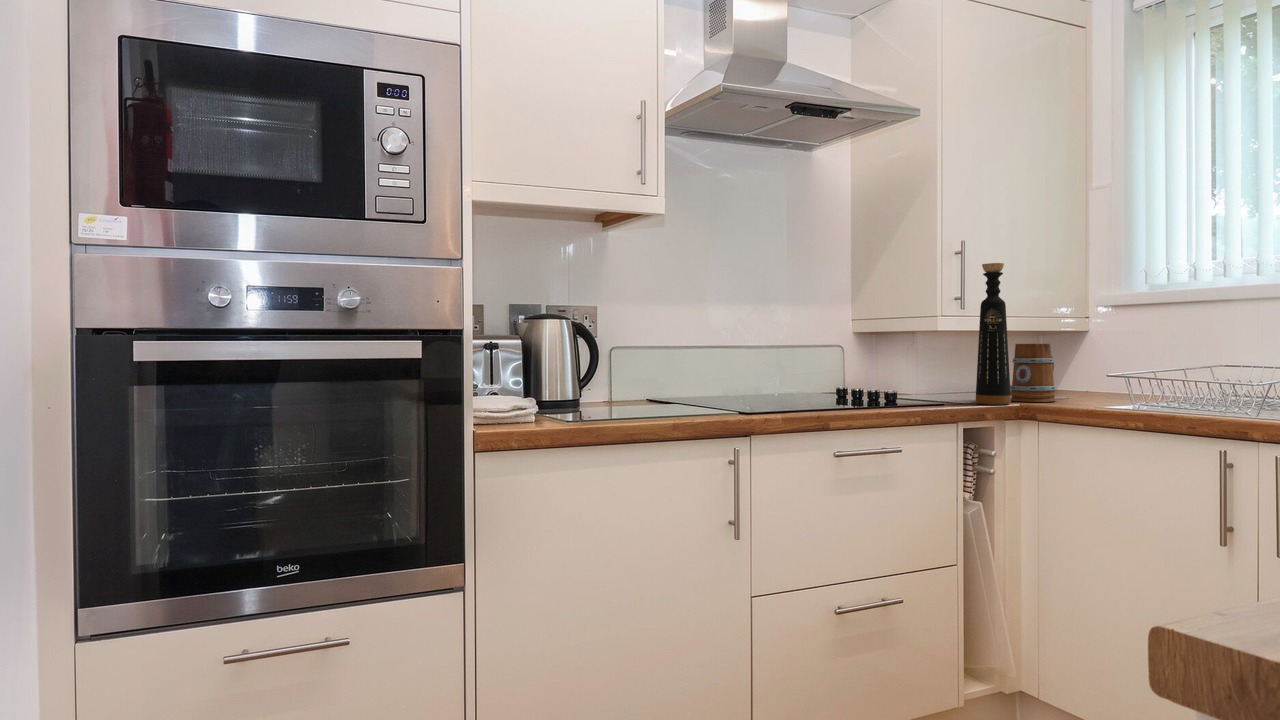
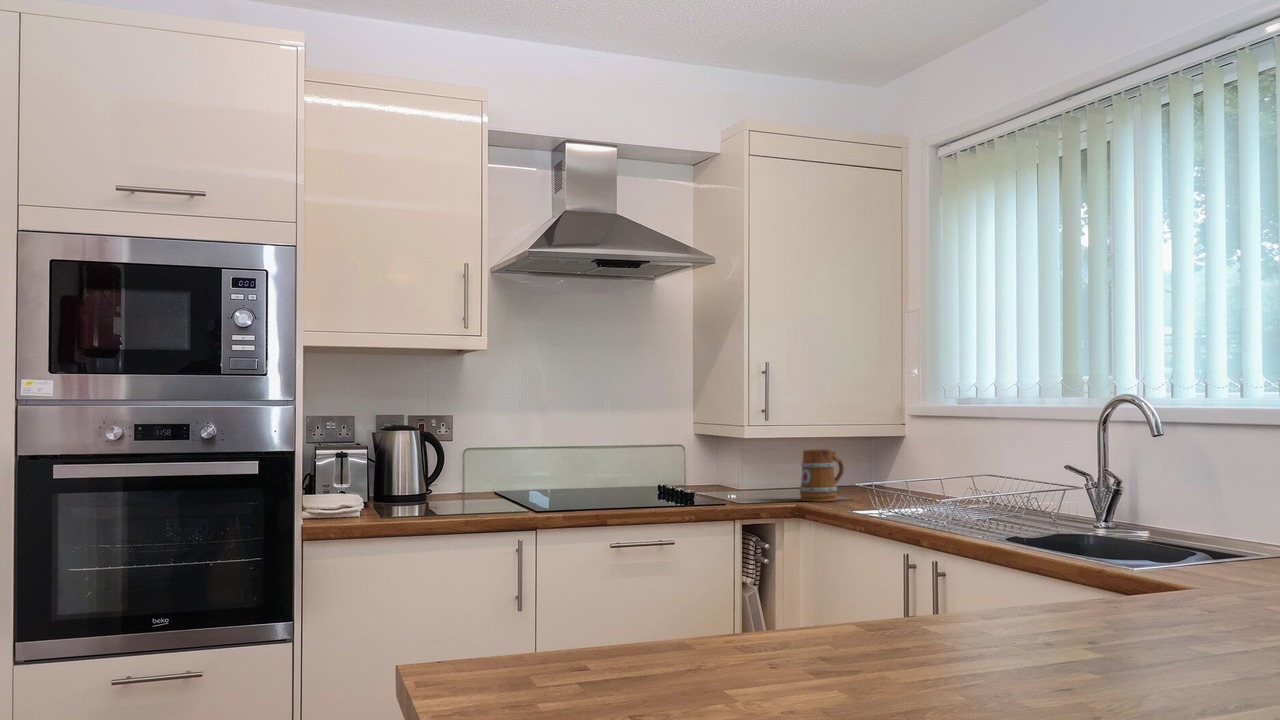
bottle: present [976,263,1011,405] -> none [757,384,785,504]

